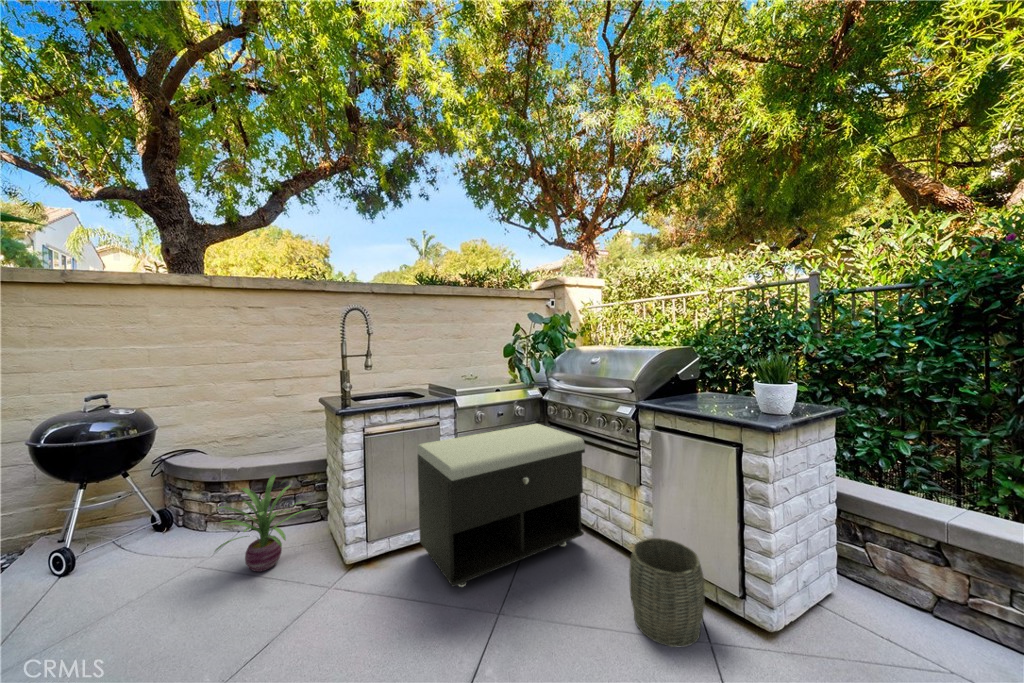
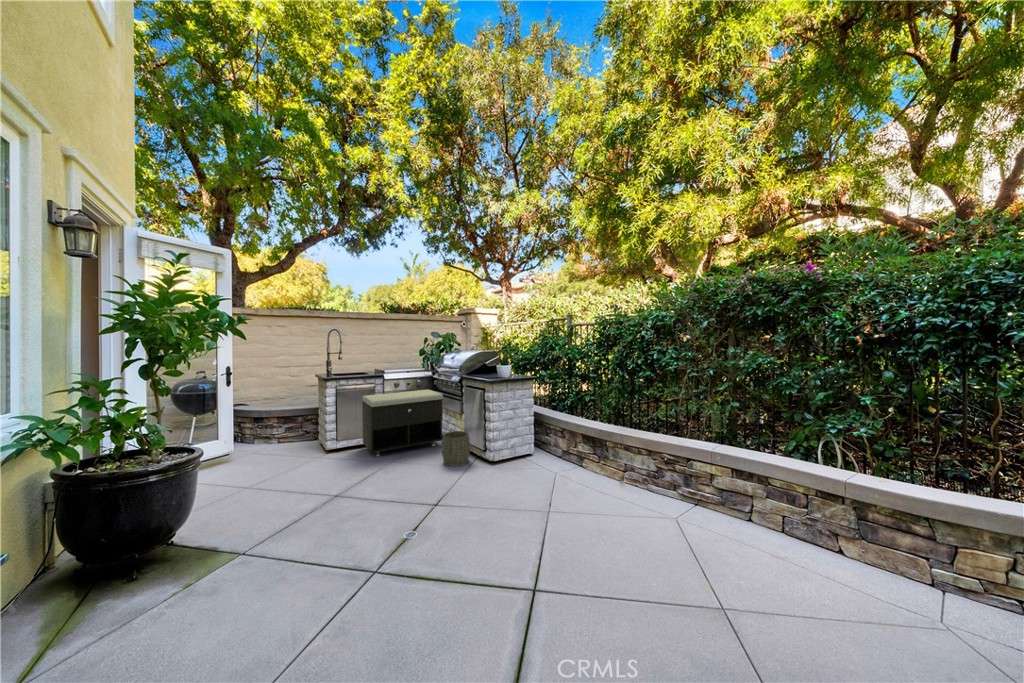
decorative plant: present [215,474,316,572] -> none [264,411,315,454]

